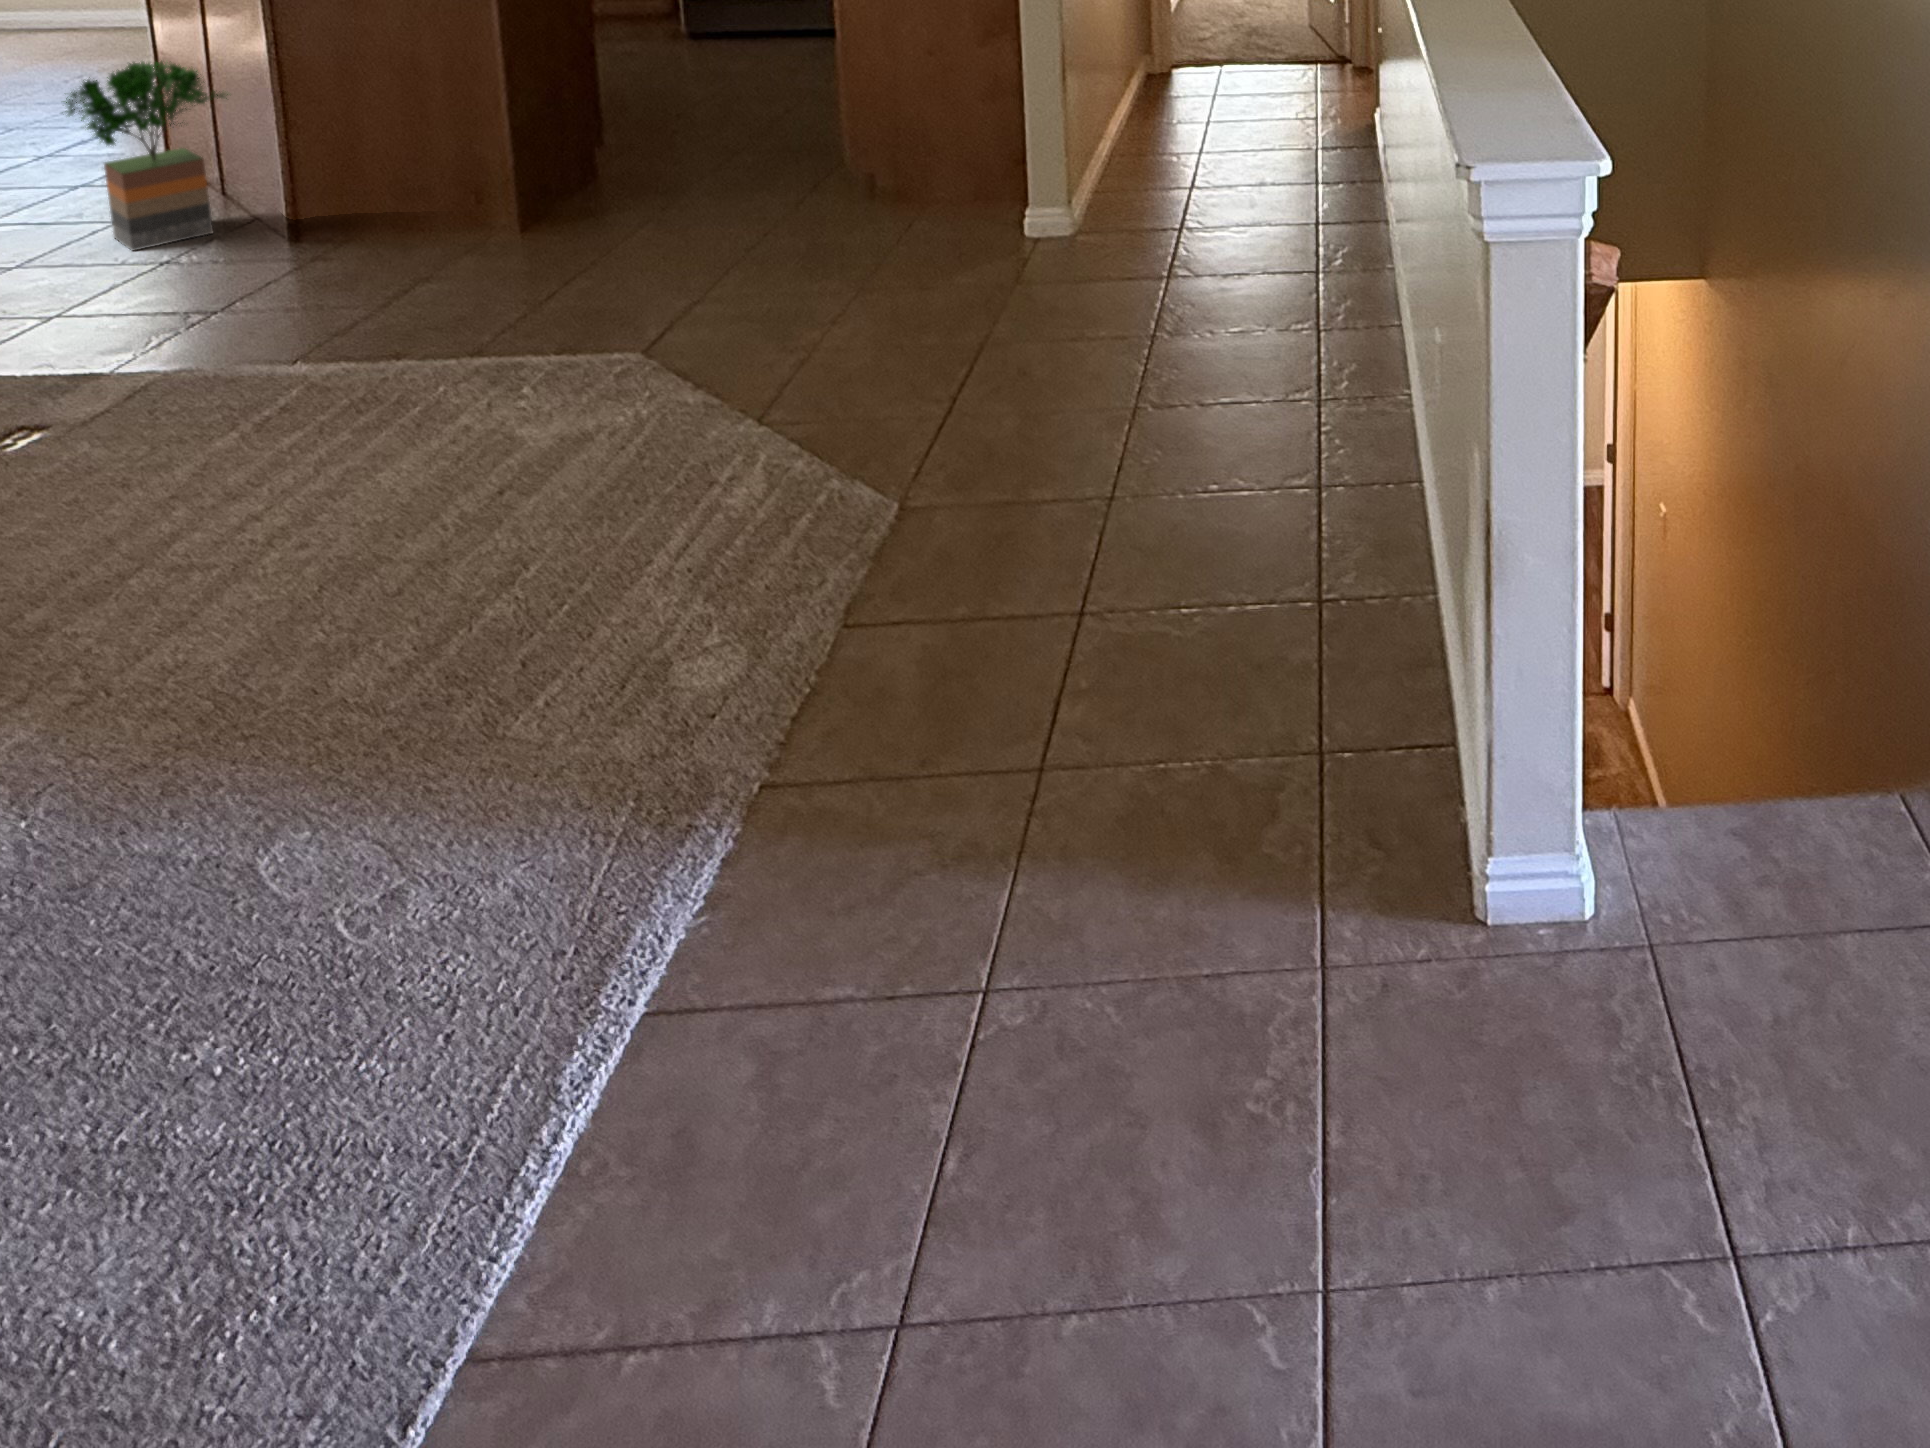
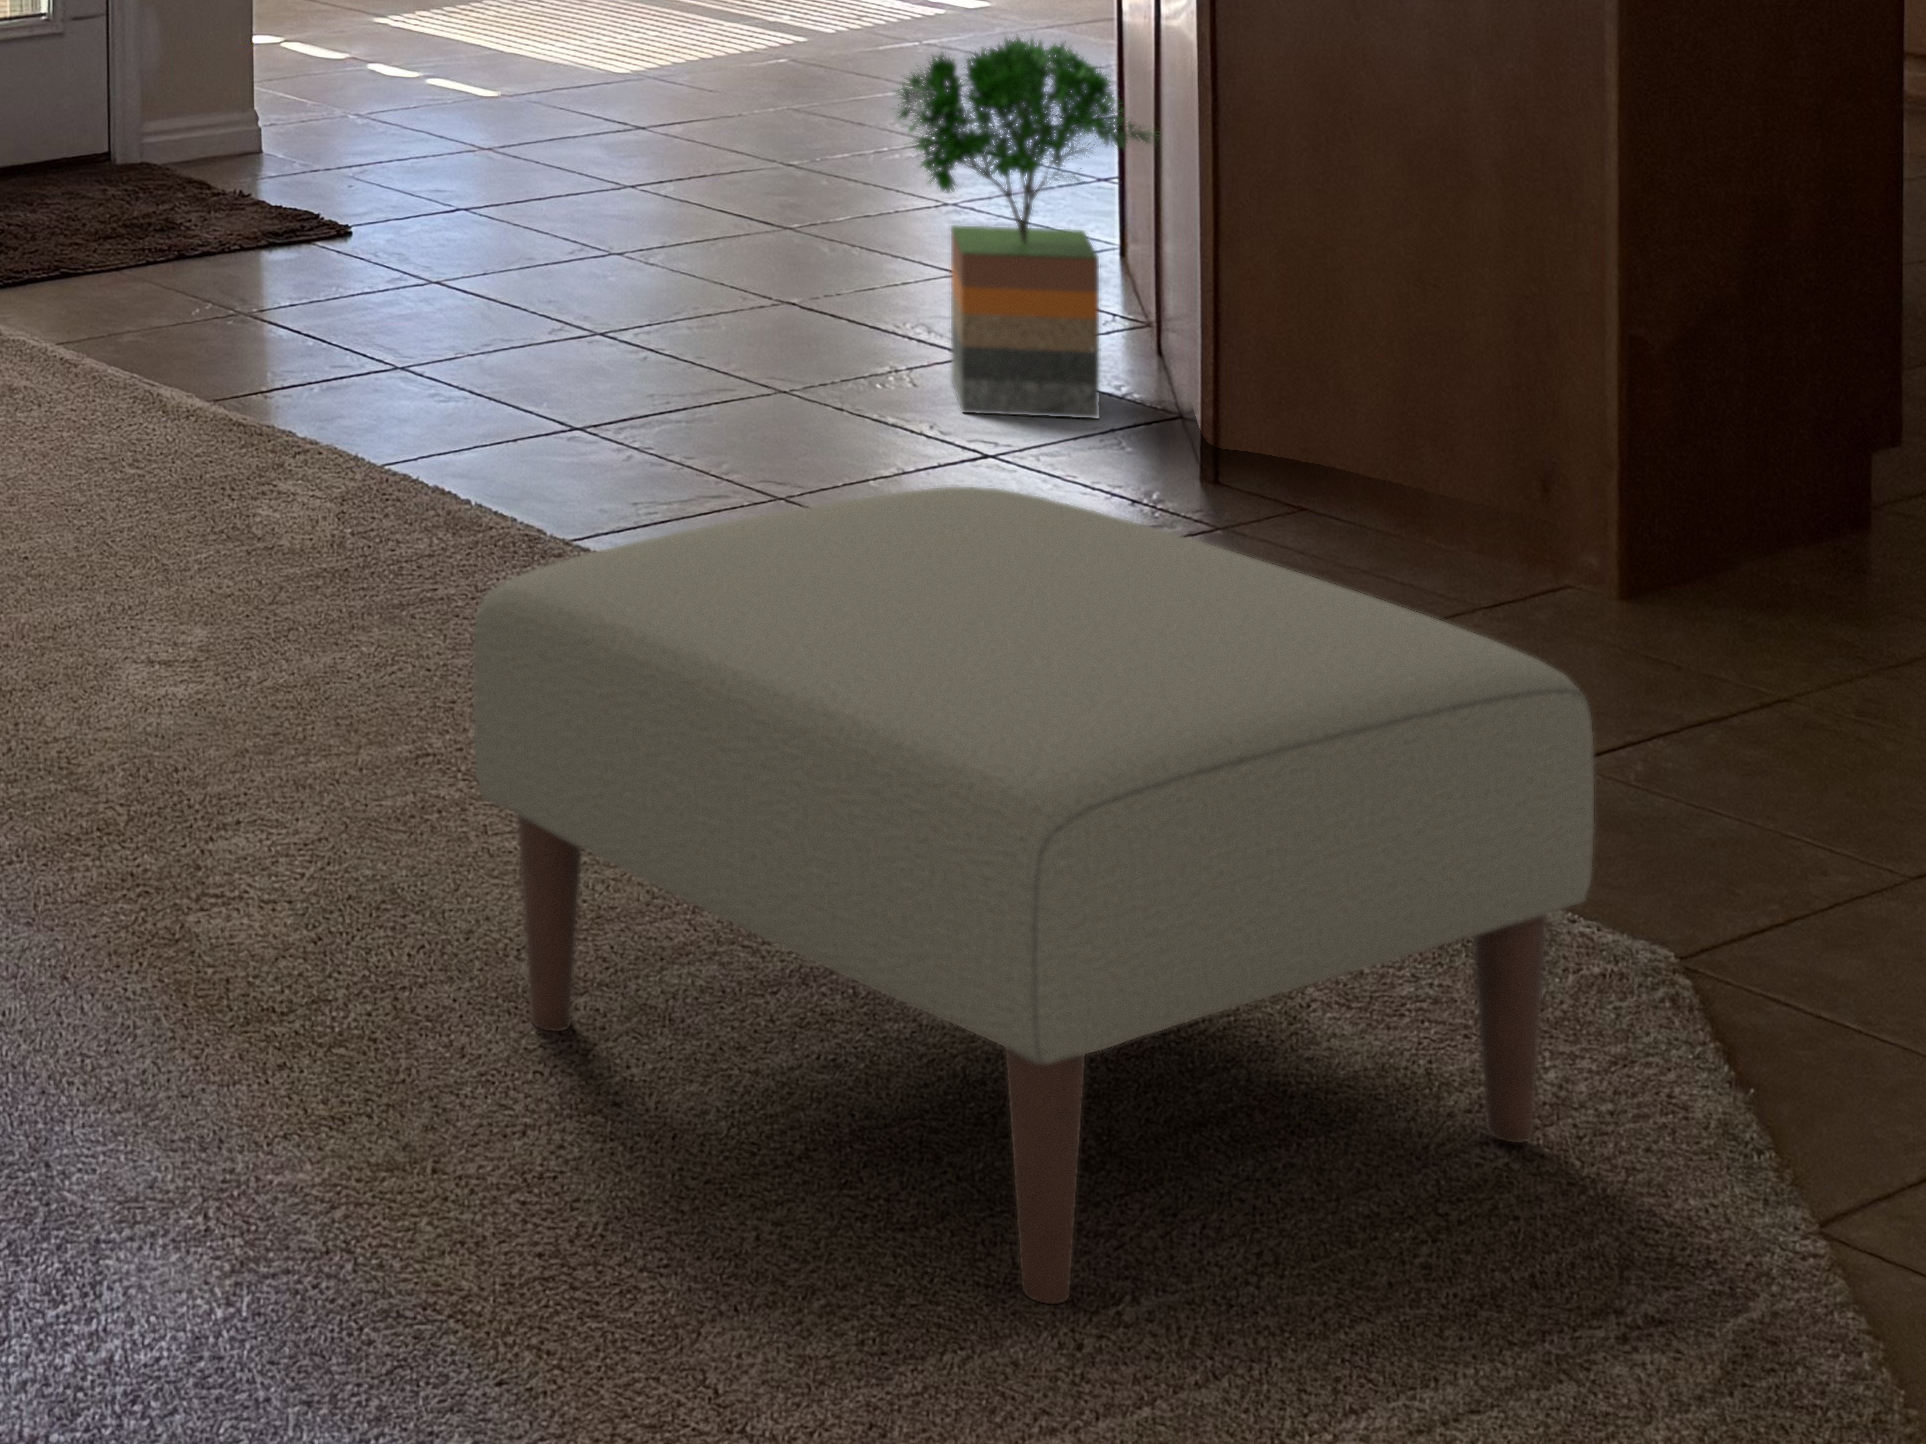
ottoman: none [33,257,632,611] -> present [473,487,1594,1304]

